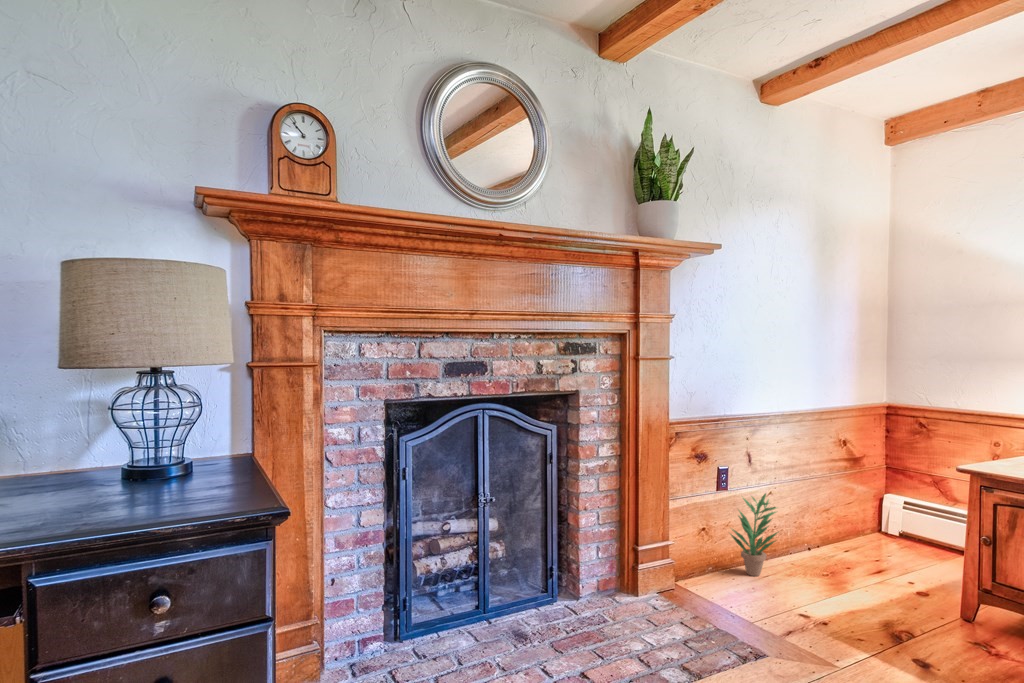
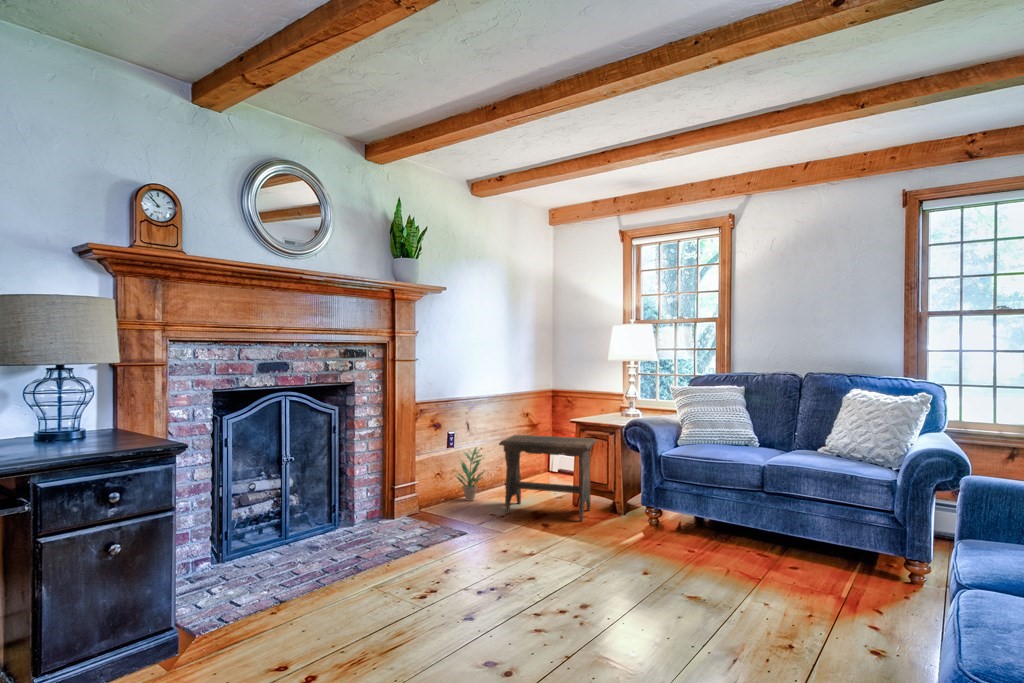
footstool: none [807,480,993,649] -> present [499,435,596,521]

